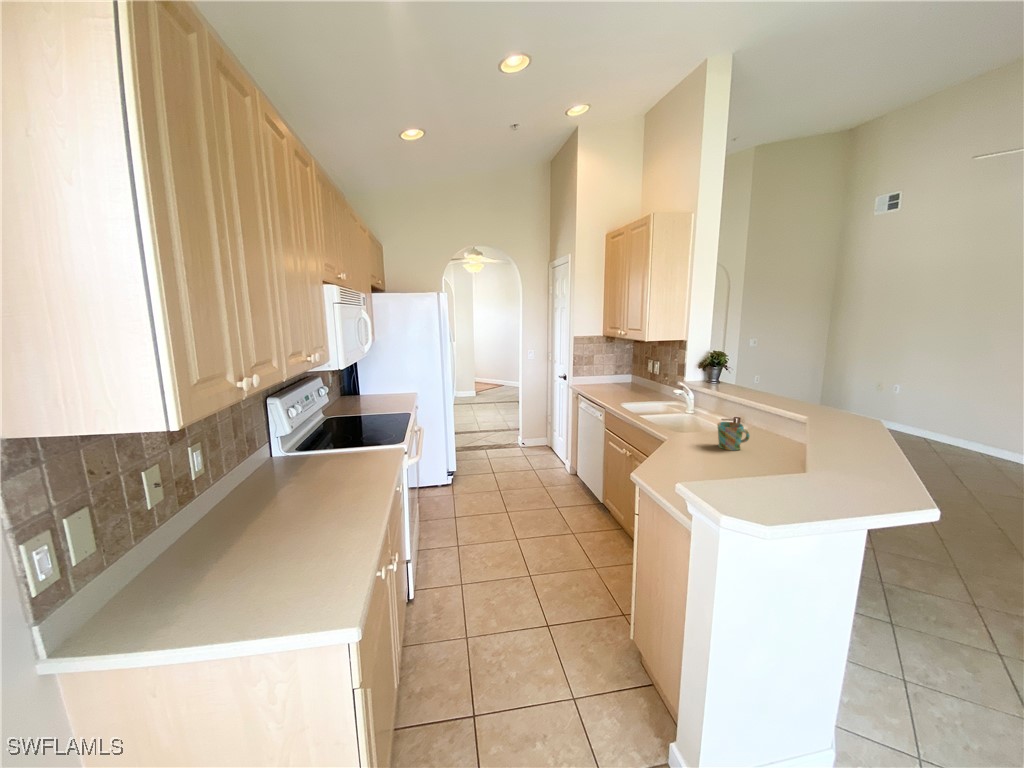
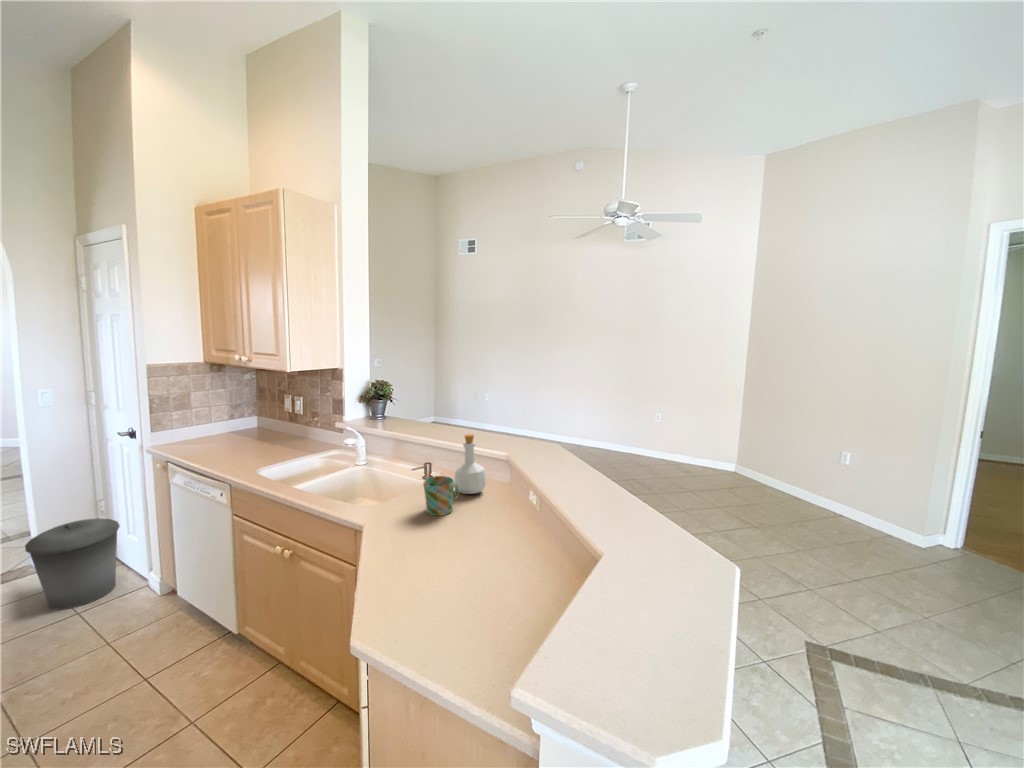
bottle: none [753,396,784,445] -> present [455,434,486,494]
trash can: none [520,421,556,466] -> present [25,518,119,609]

